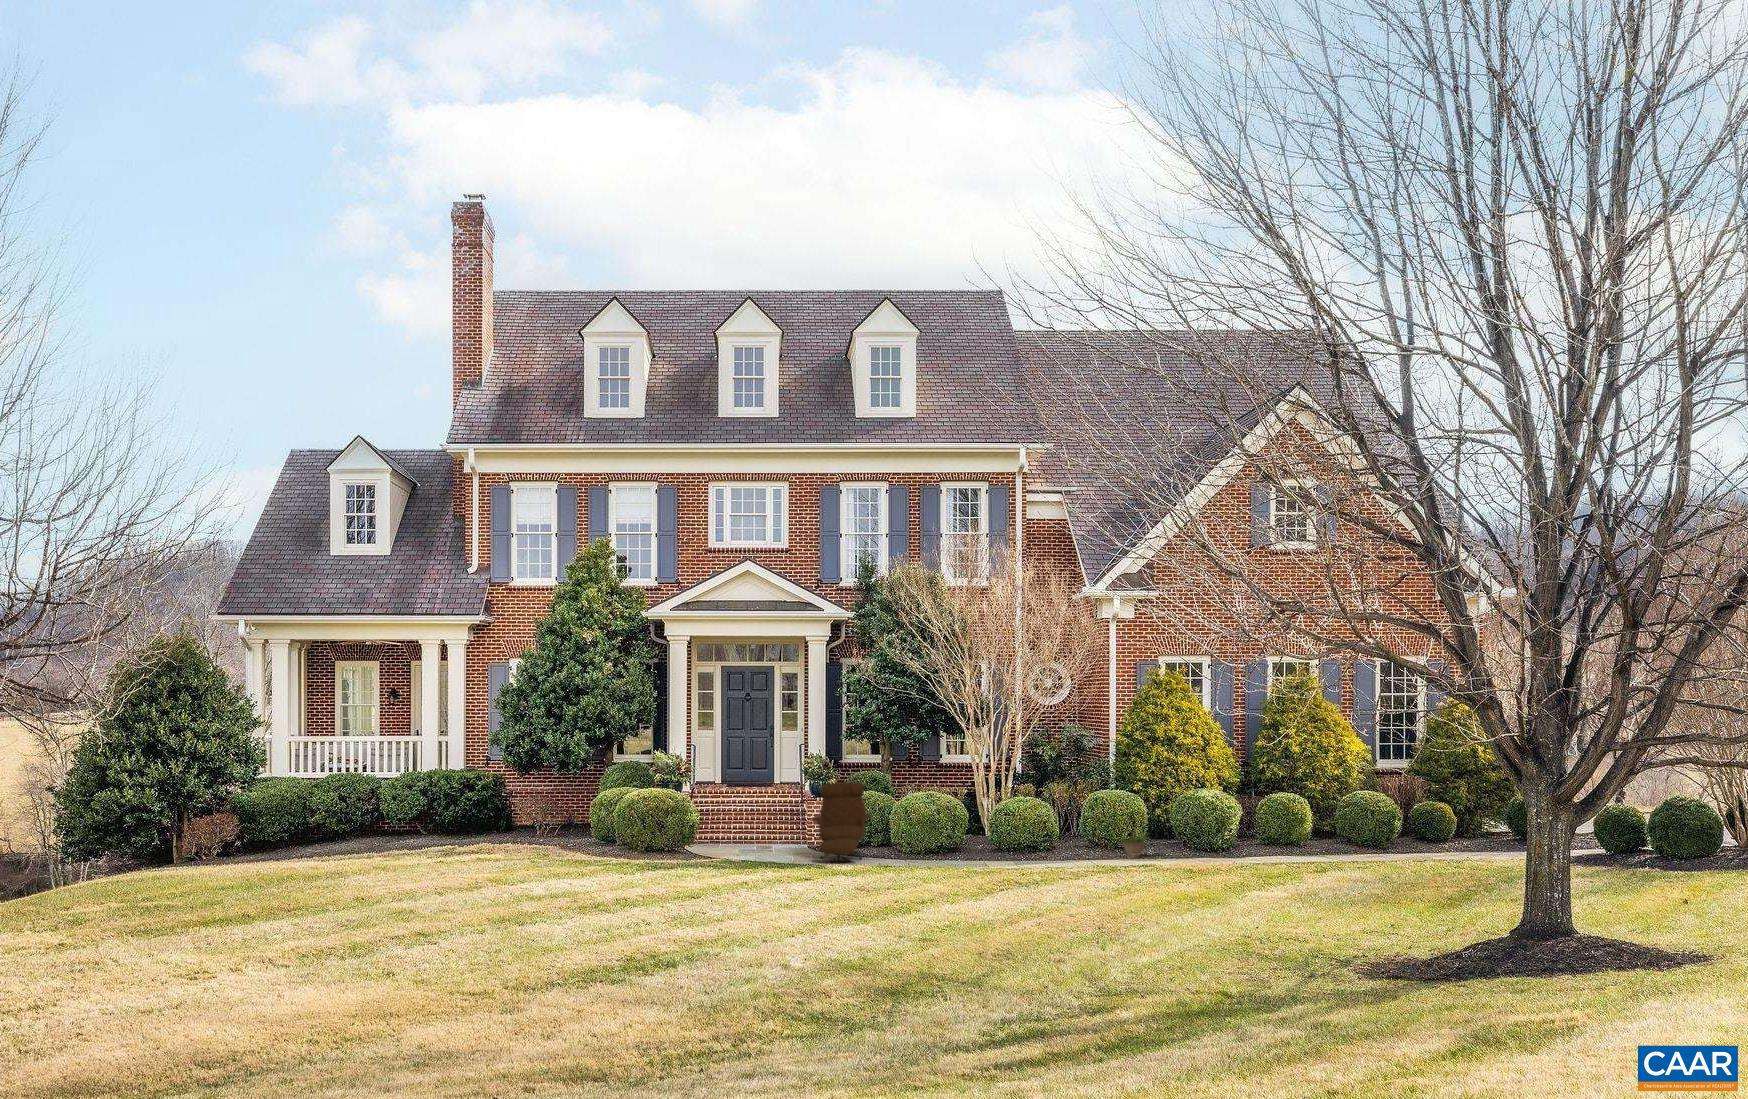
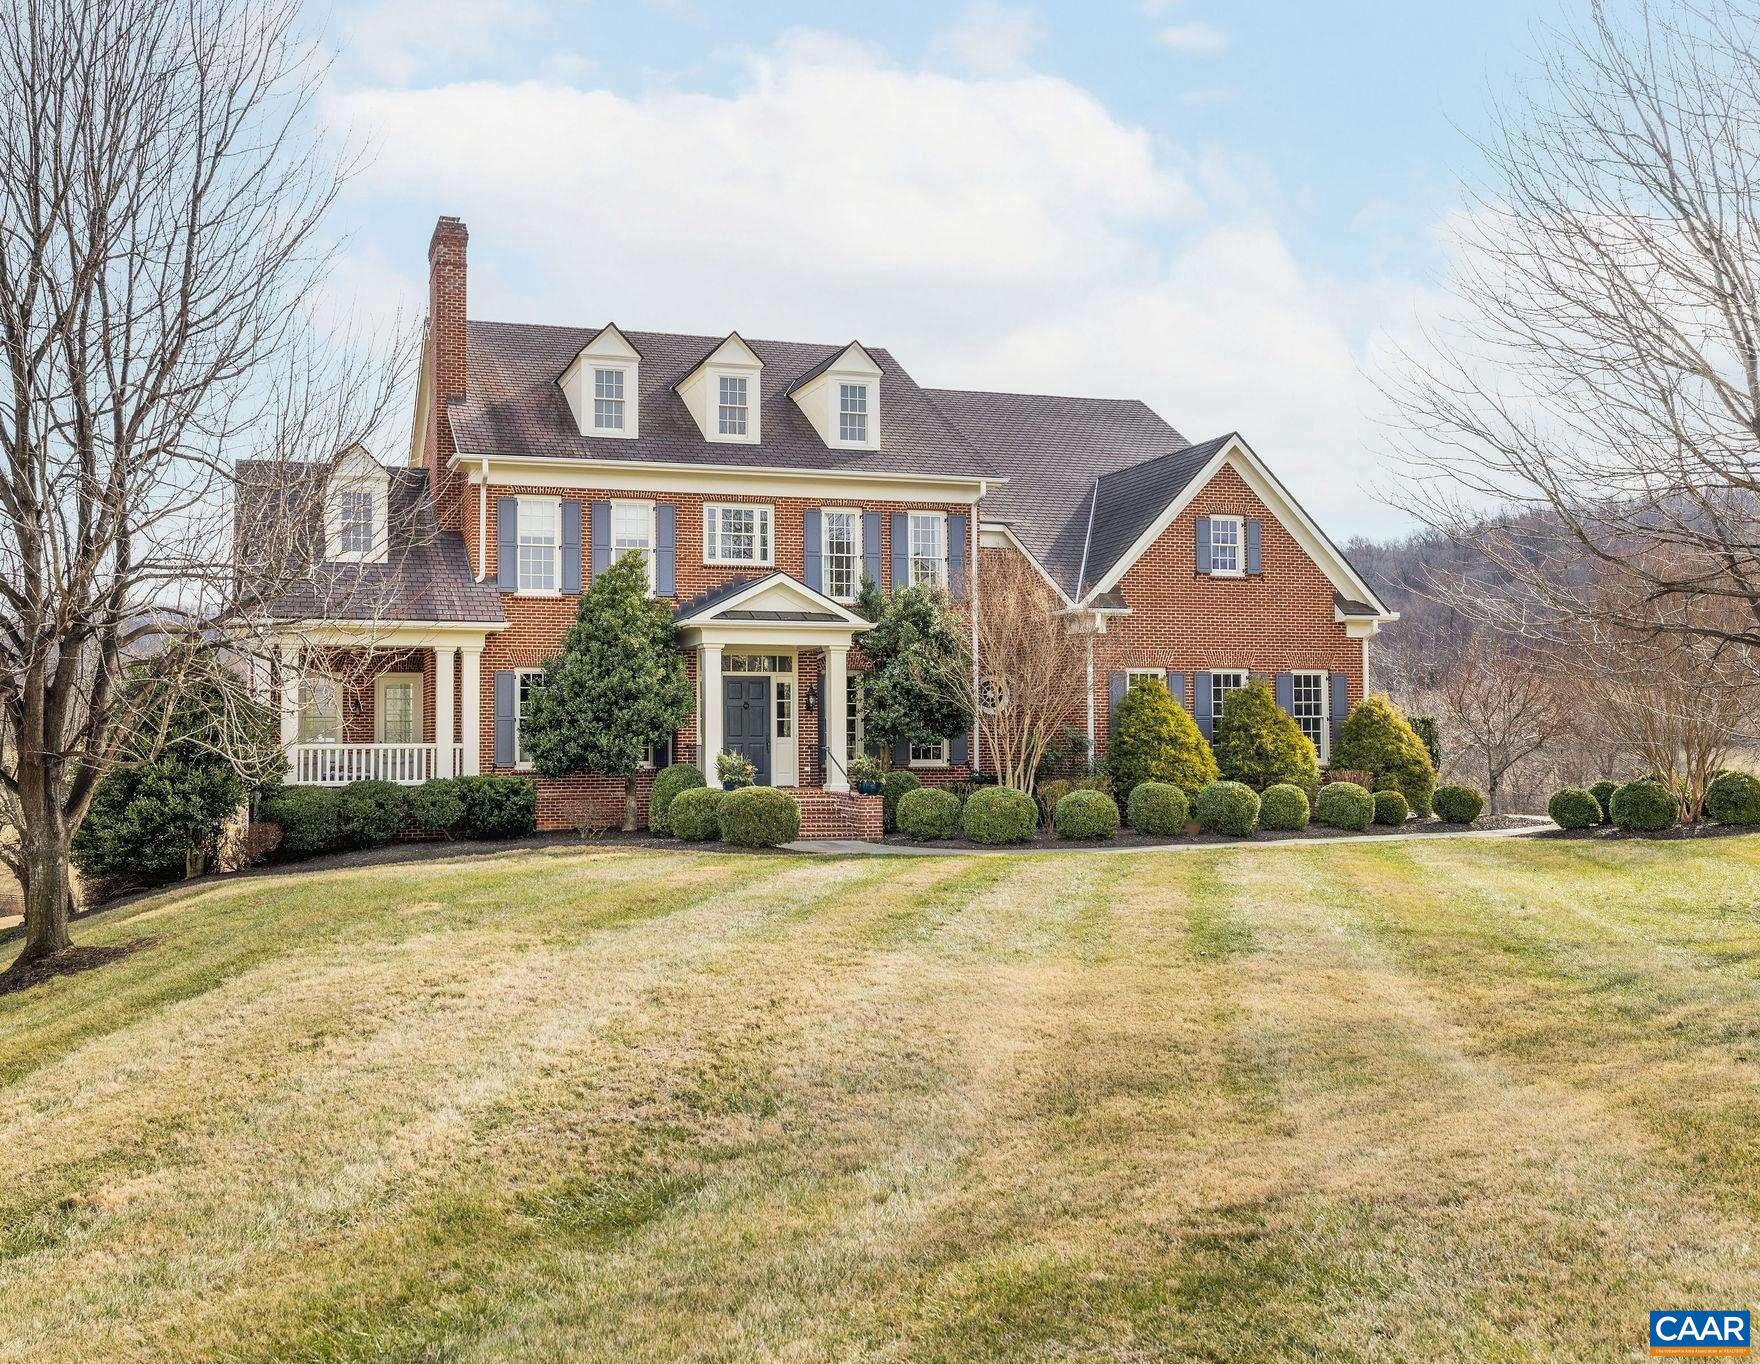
lounge chair: present [812,782,871,863] -> none [941,775,1003,850]

